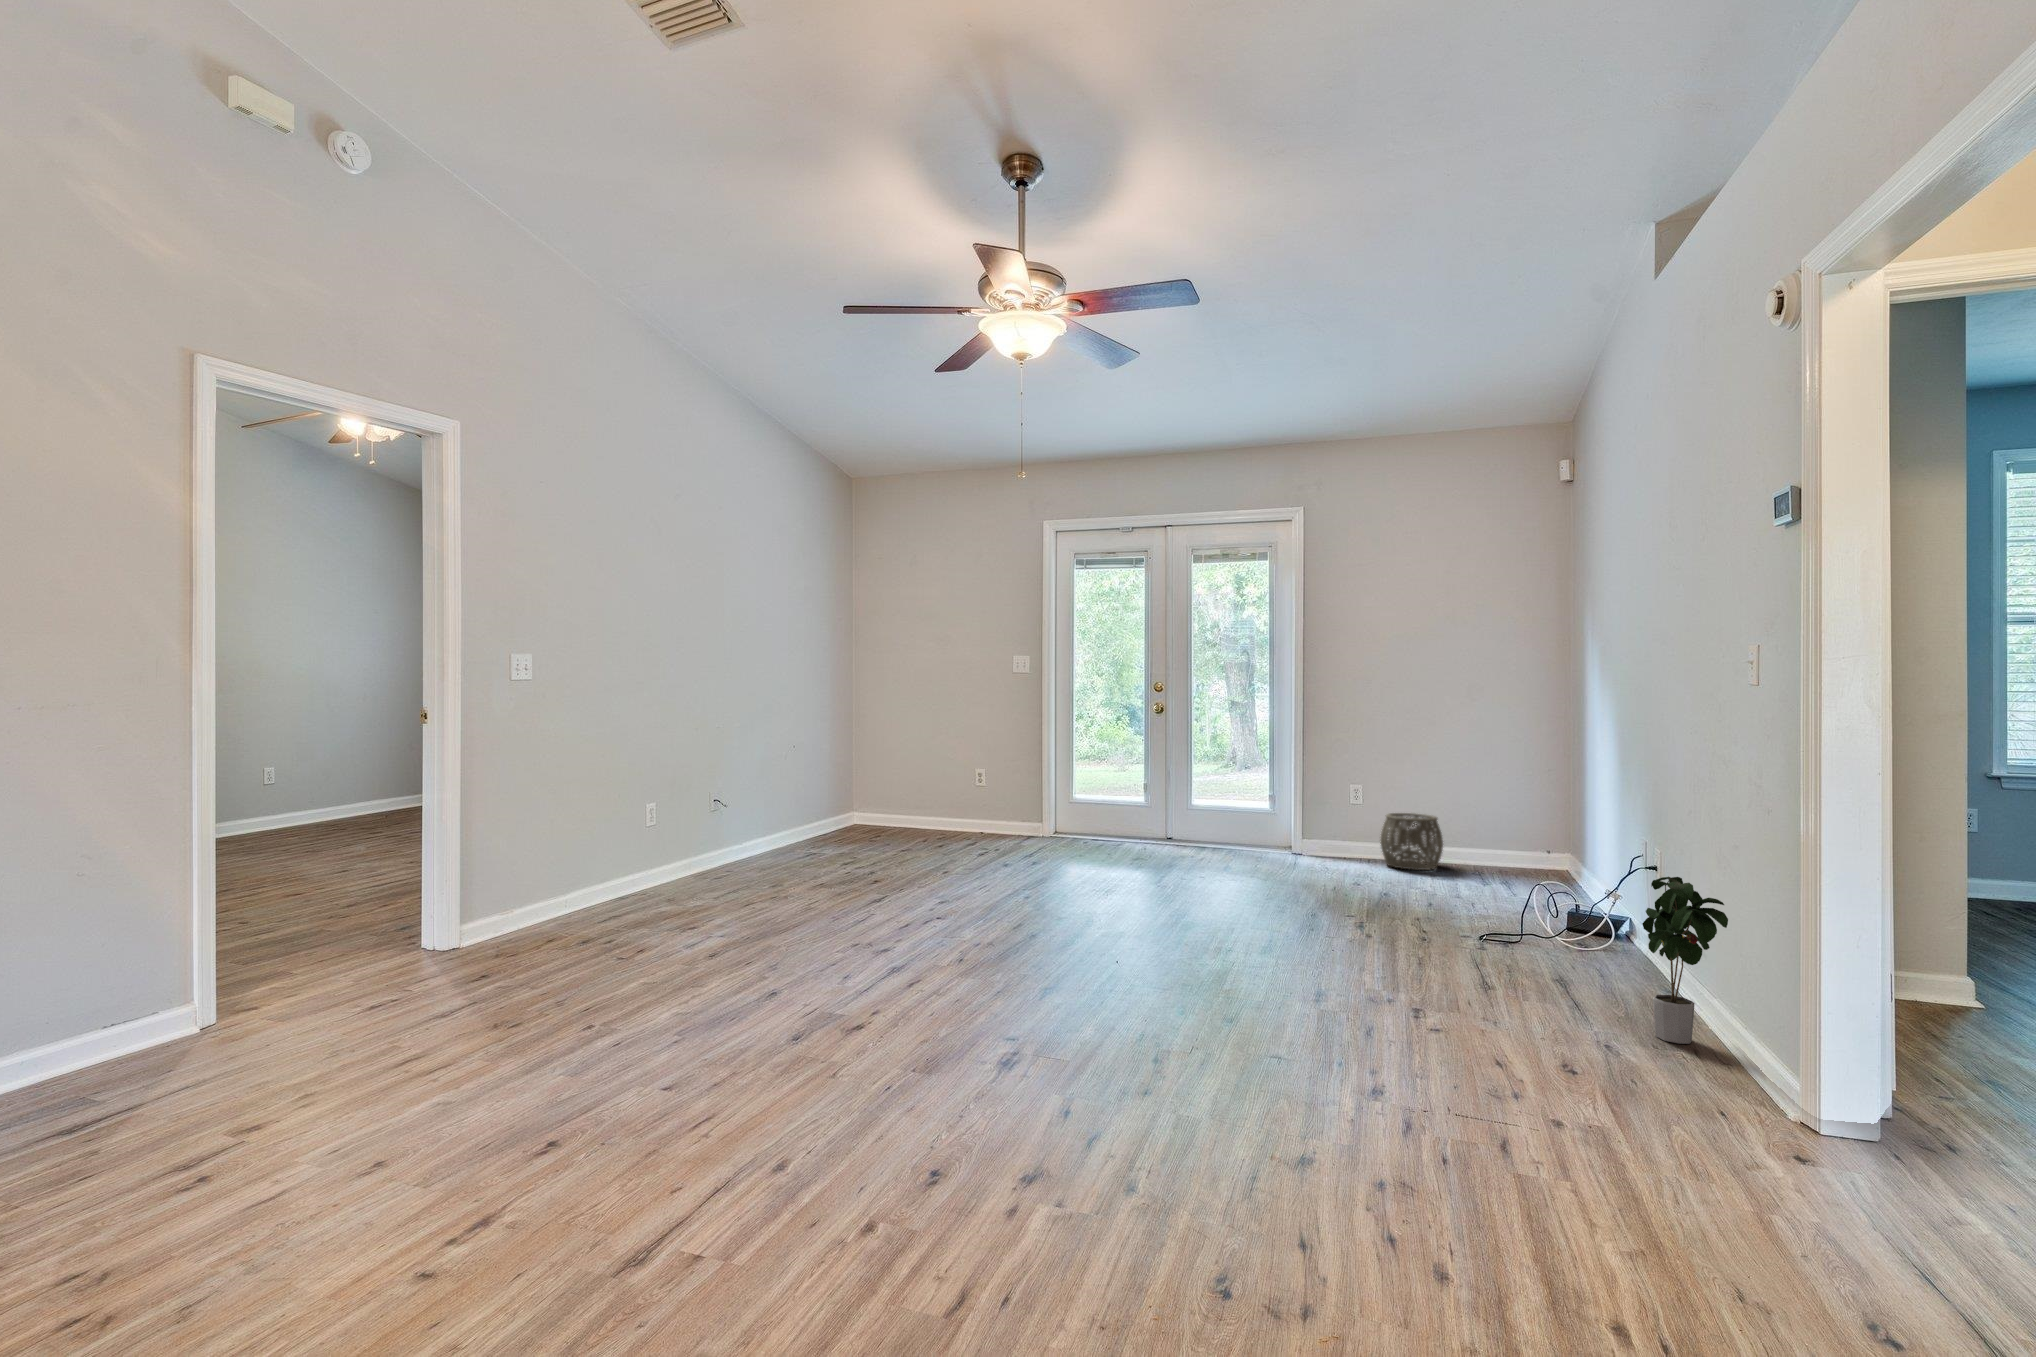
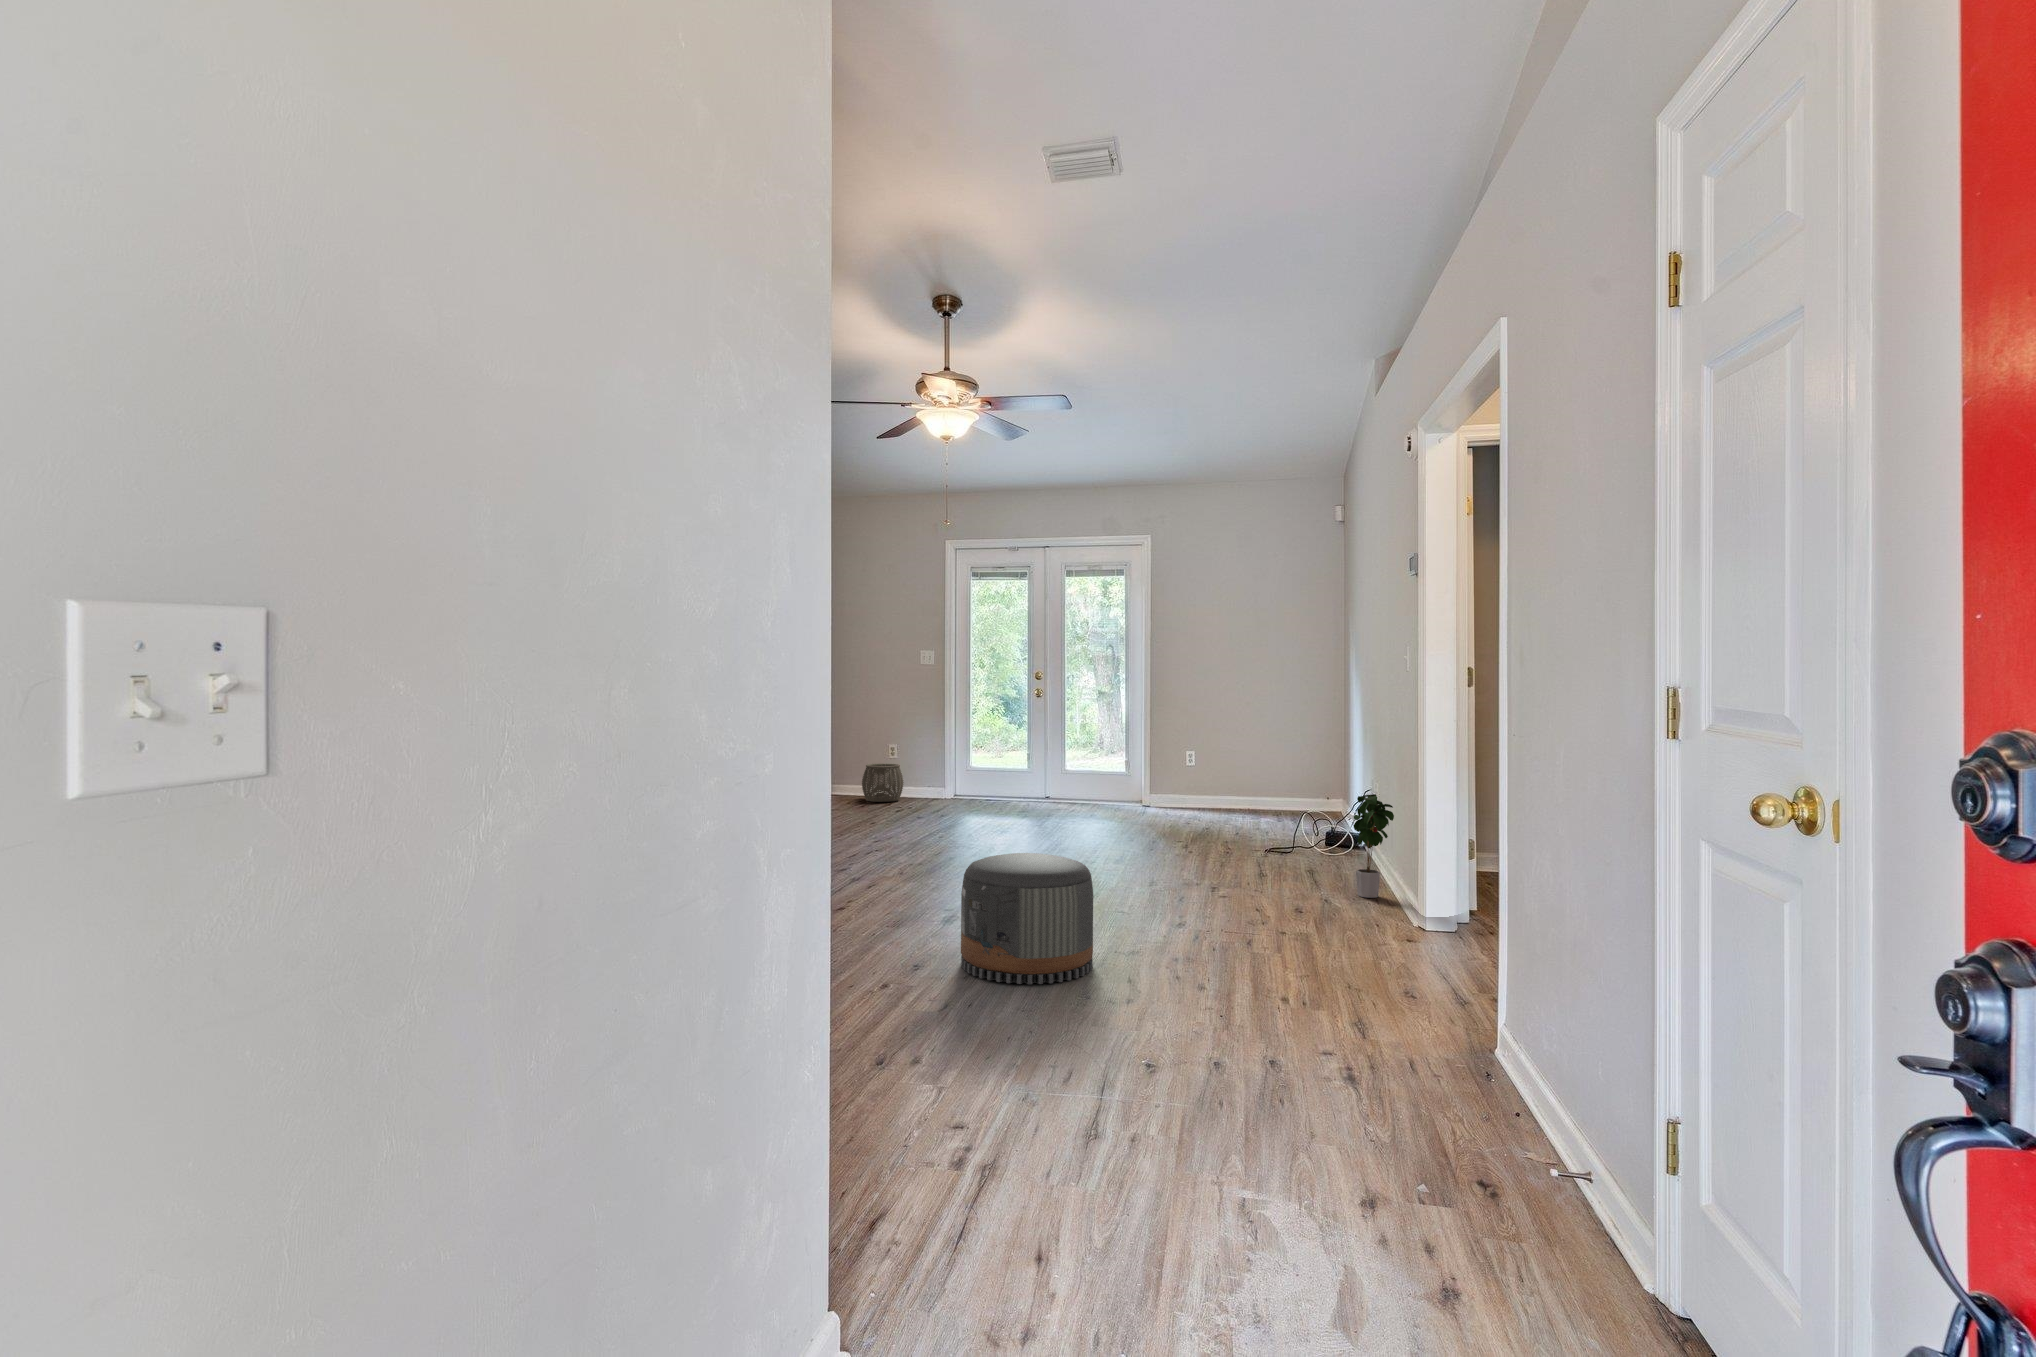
woven basket: present [1380,813,1443,870] -> present [862,764,904,802]
pouf: none [1013,985,1237,1245] -> present [961,853,1093,984]

